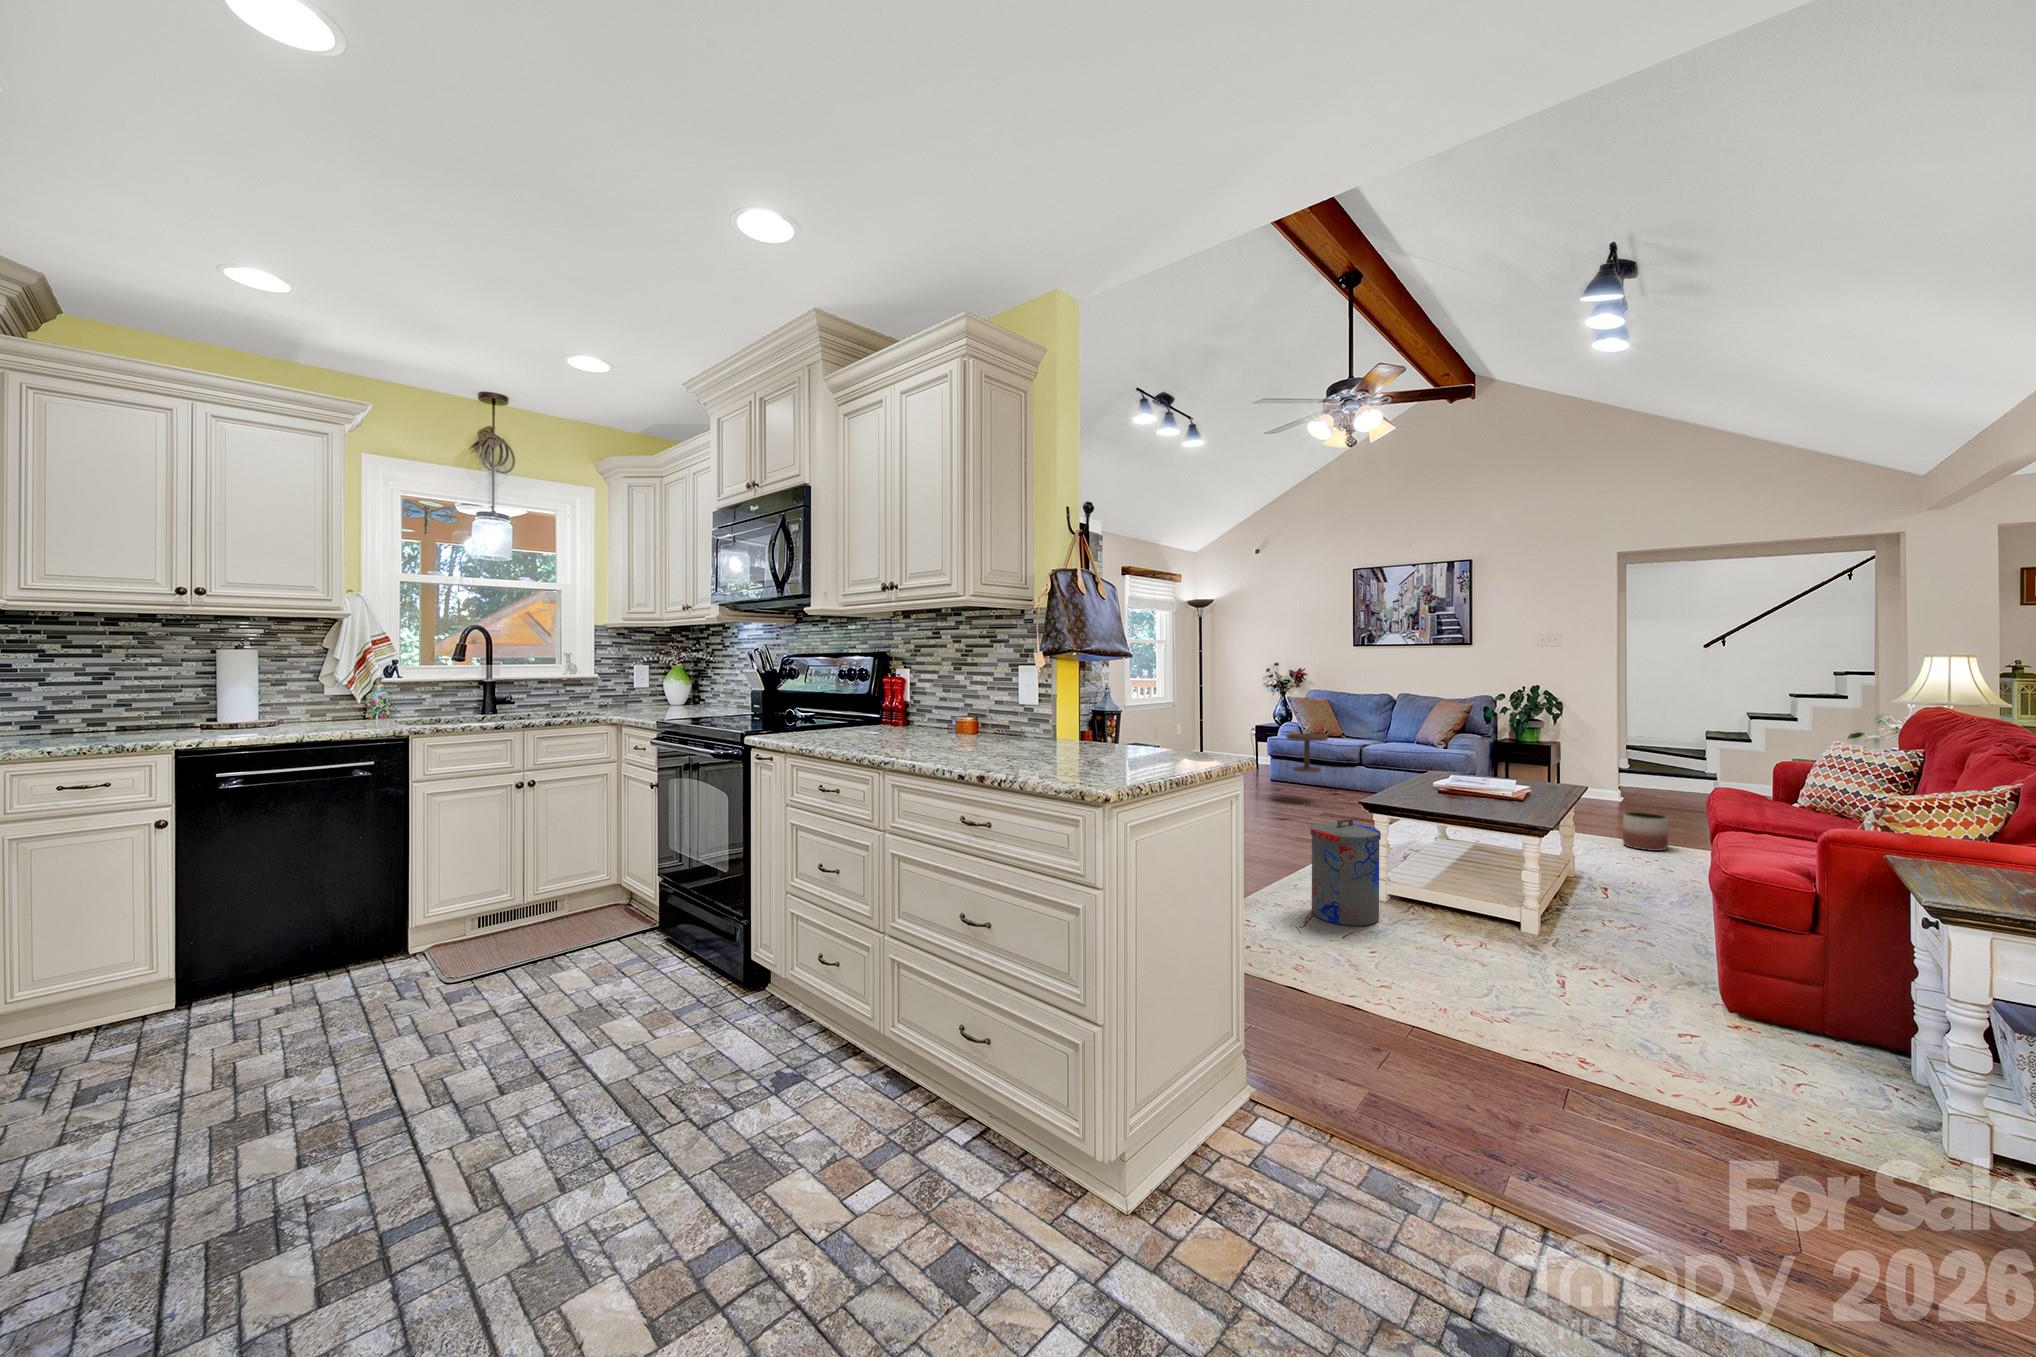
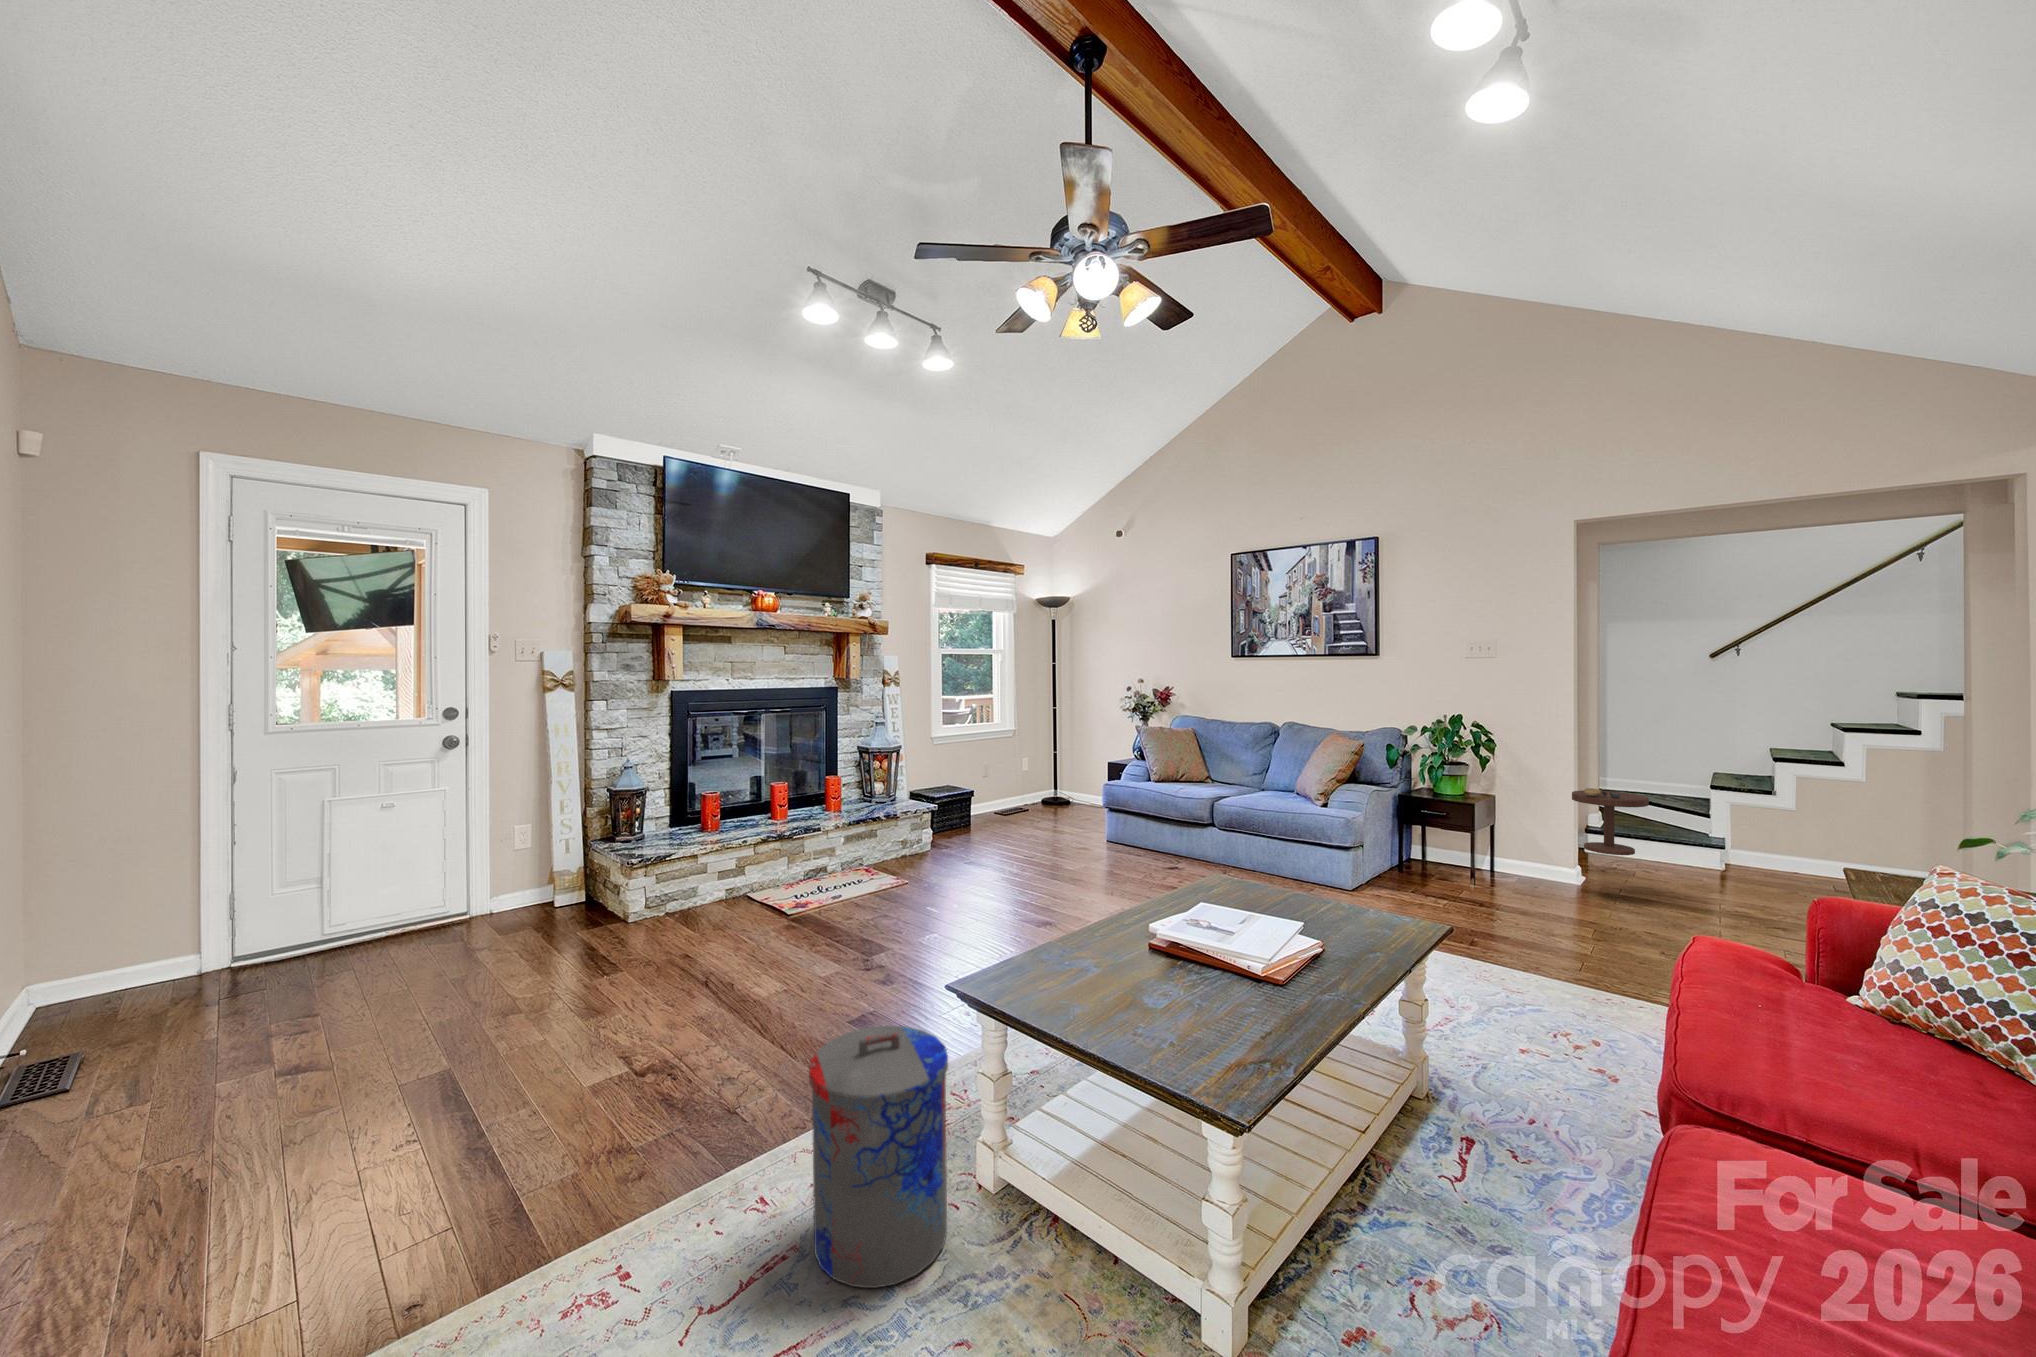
side table: present [1286,731,1328,772] -> present [1572,788,1649,855]
planter: present [1623,812,1668,851] -> none [1550,938,1625,1014]

